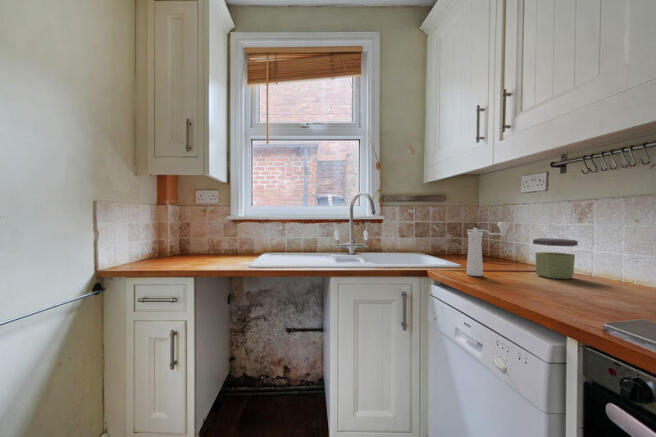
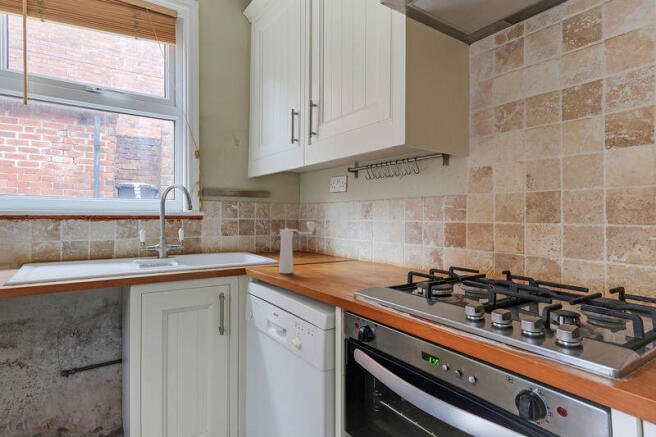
jar: present [533,238,578,279] -> none [335,236,368,271]

